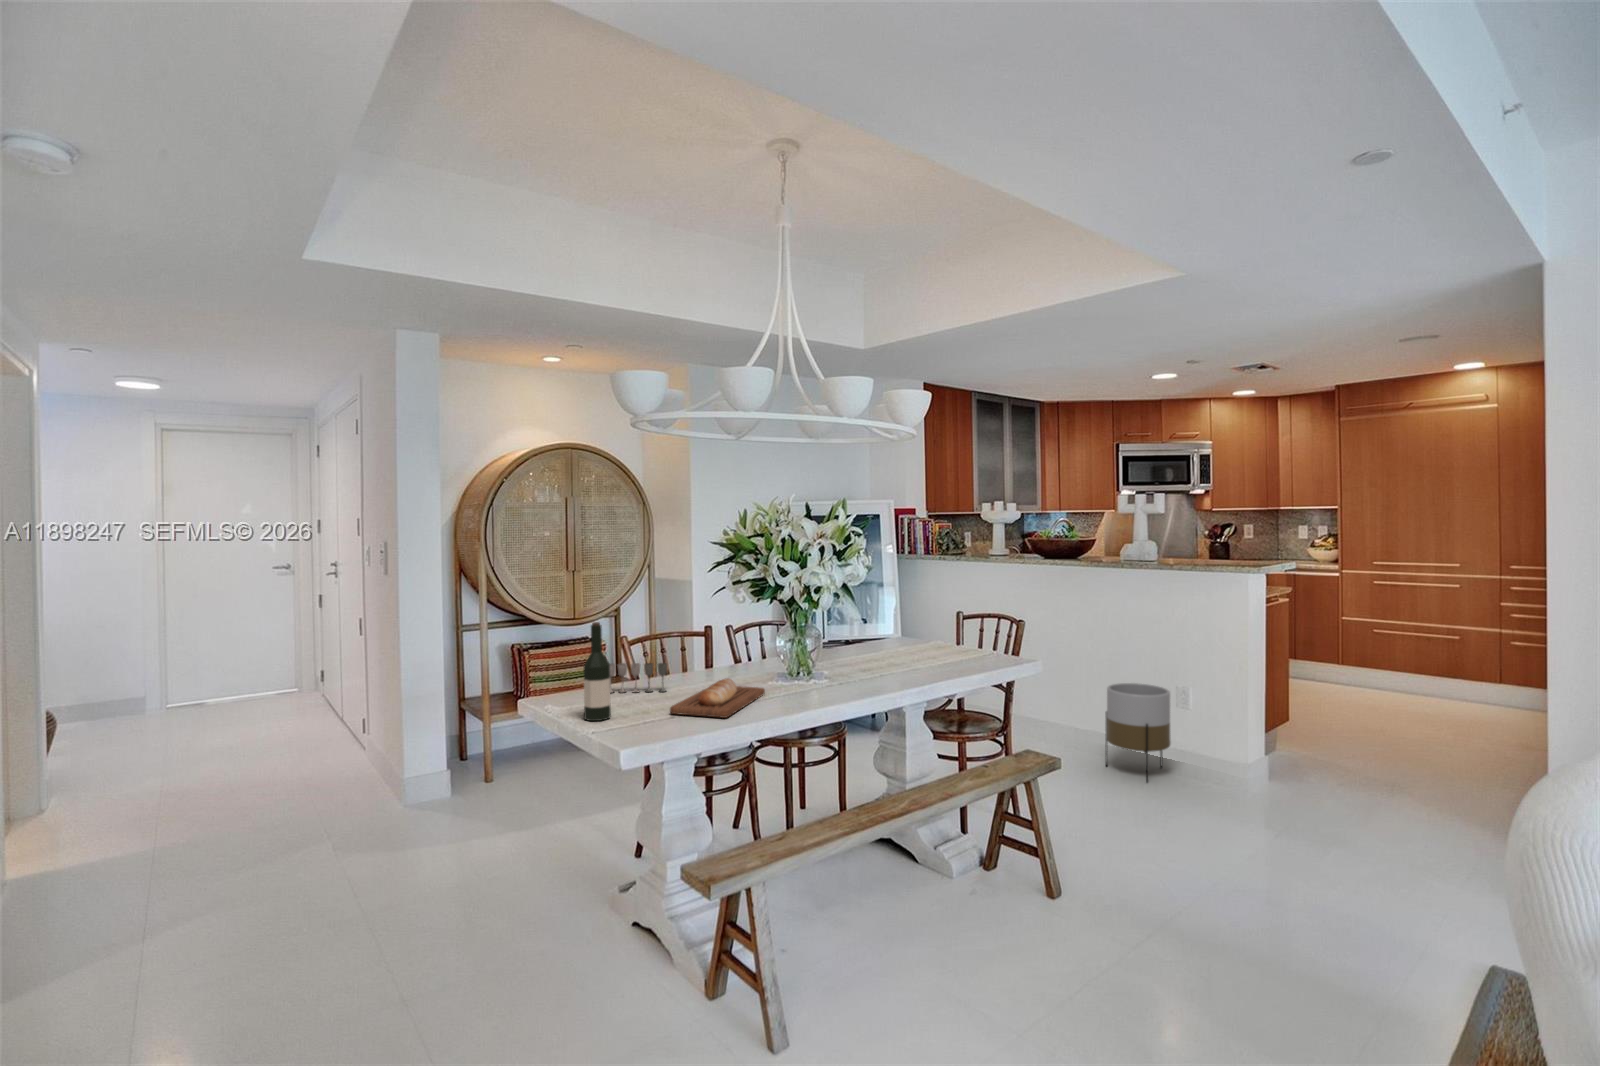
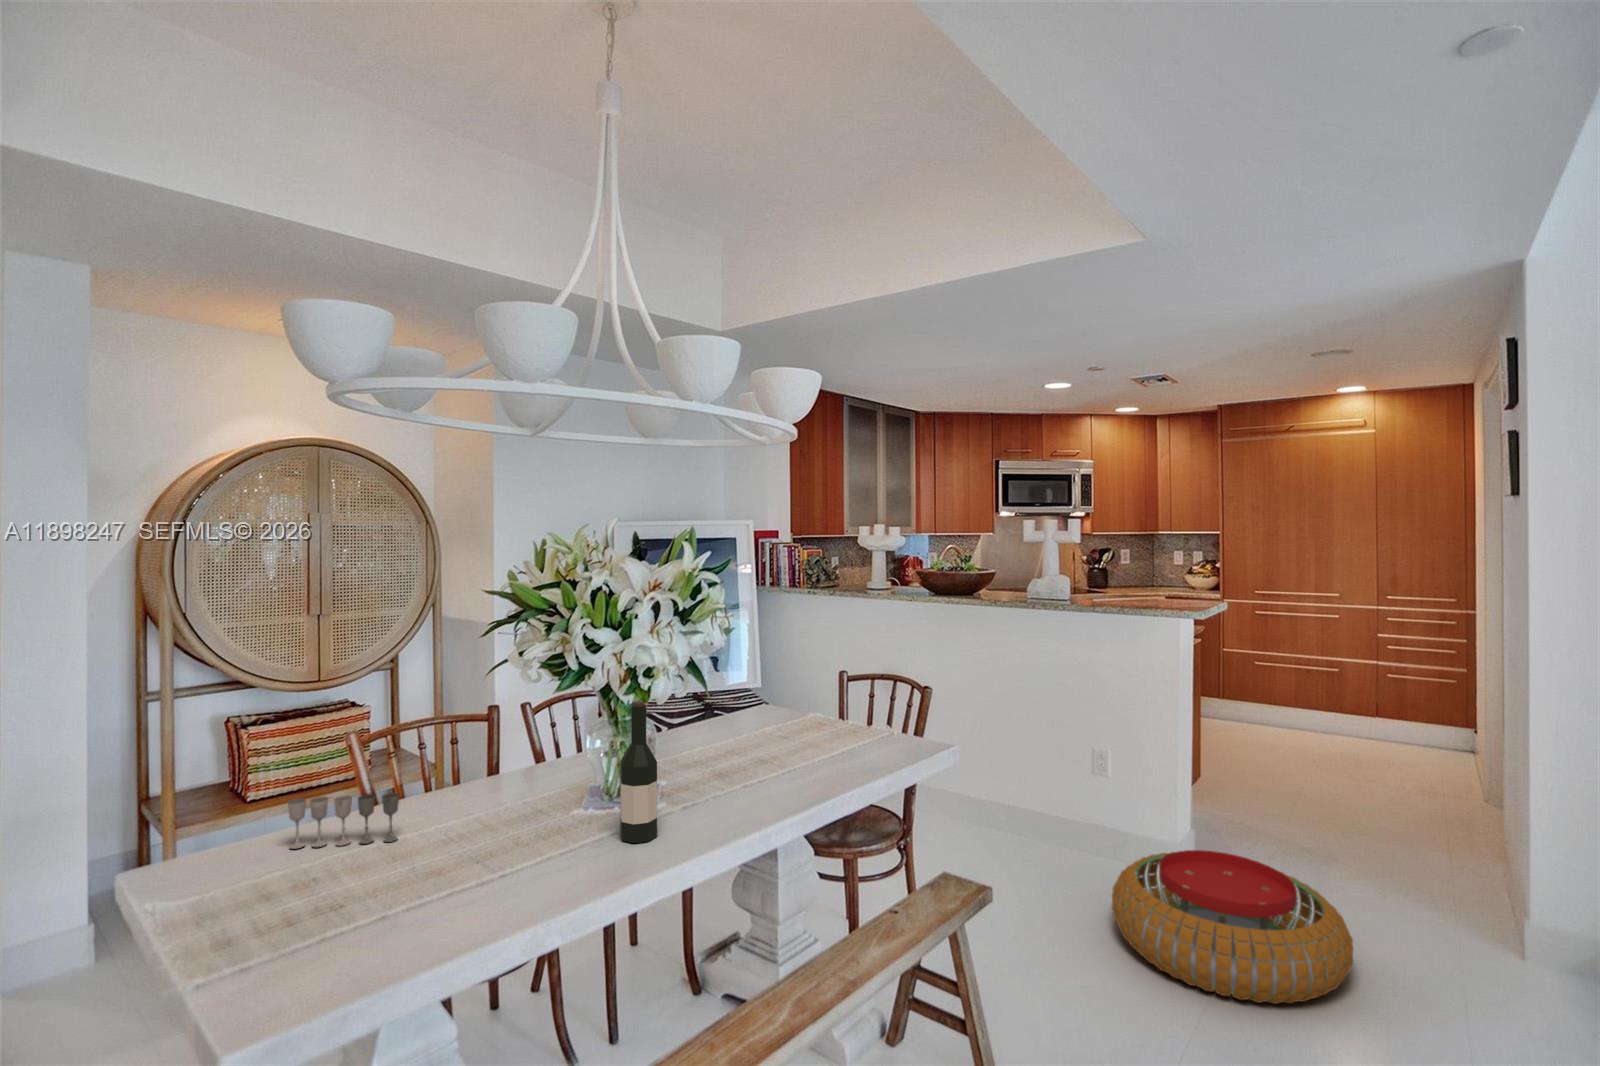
wine bottle: present [584,622,611,721] -> present [620,701,657,843]
bread loaf: present [670,678,765,718] -> none [378,819,561,914]
planter: present [1106,683,1171,782] -> none [1010,747,1087,874]
pouf: none [1177,757,1373,863] -> present [1112,850,1353,1004]

